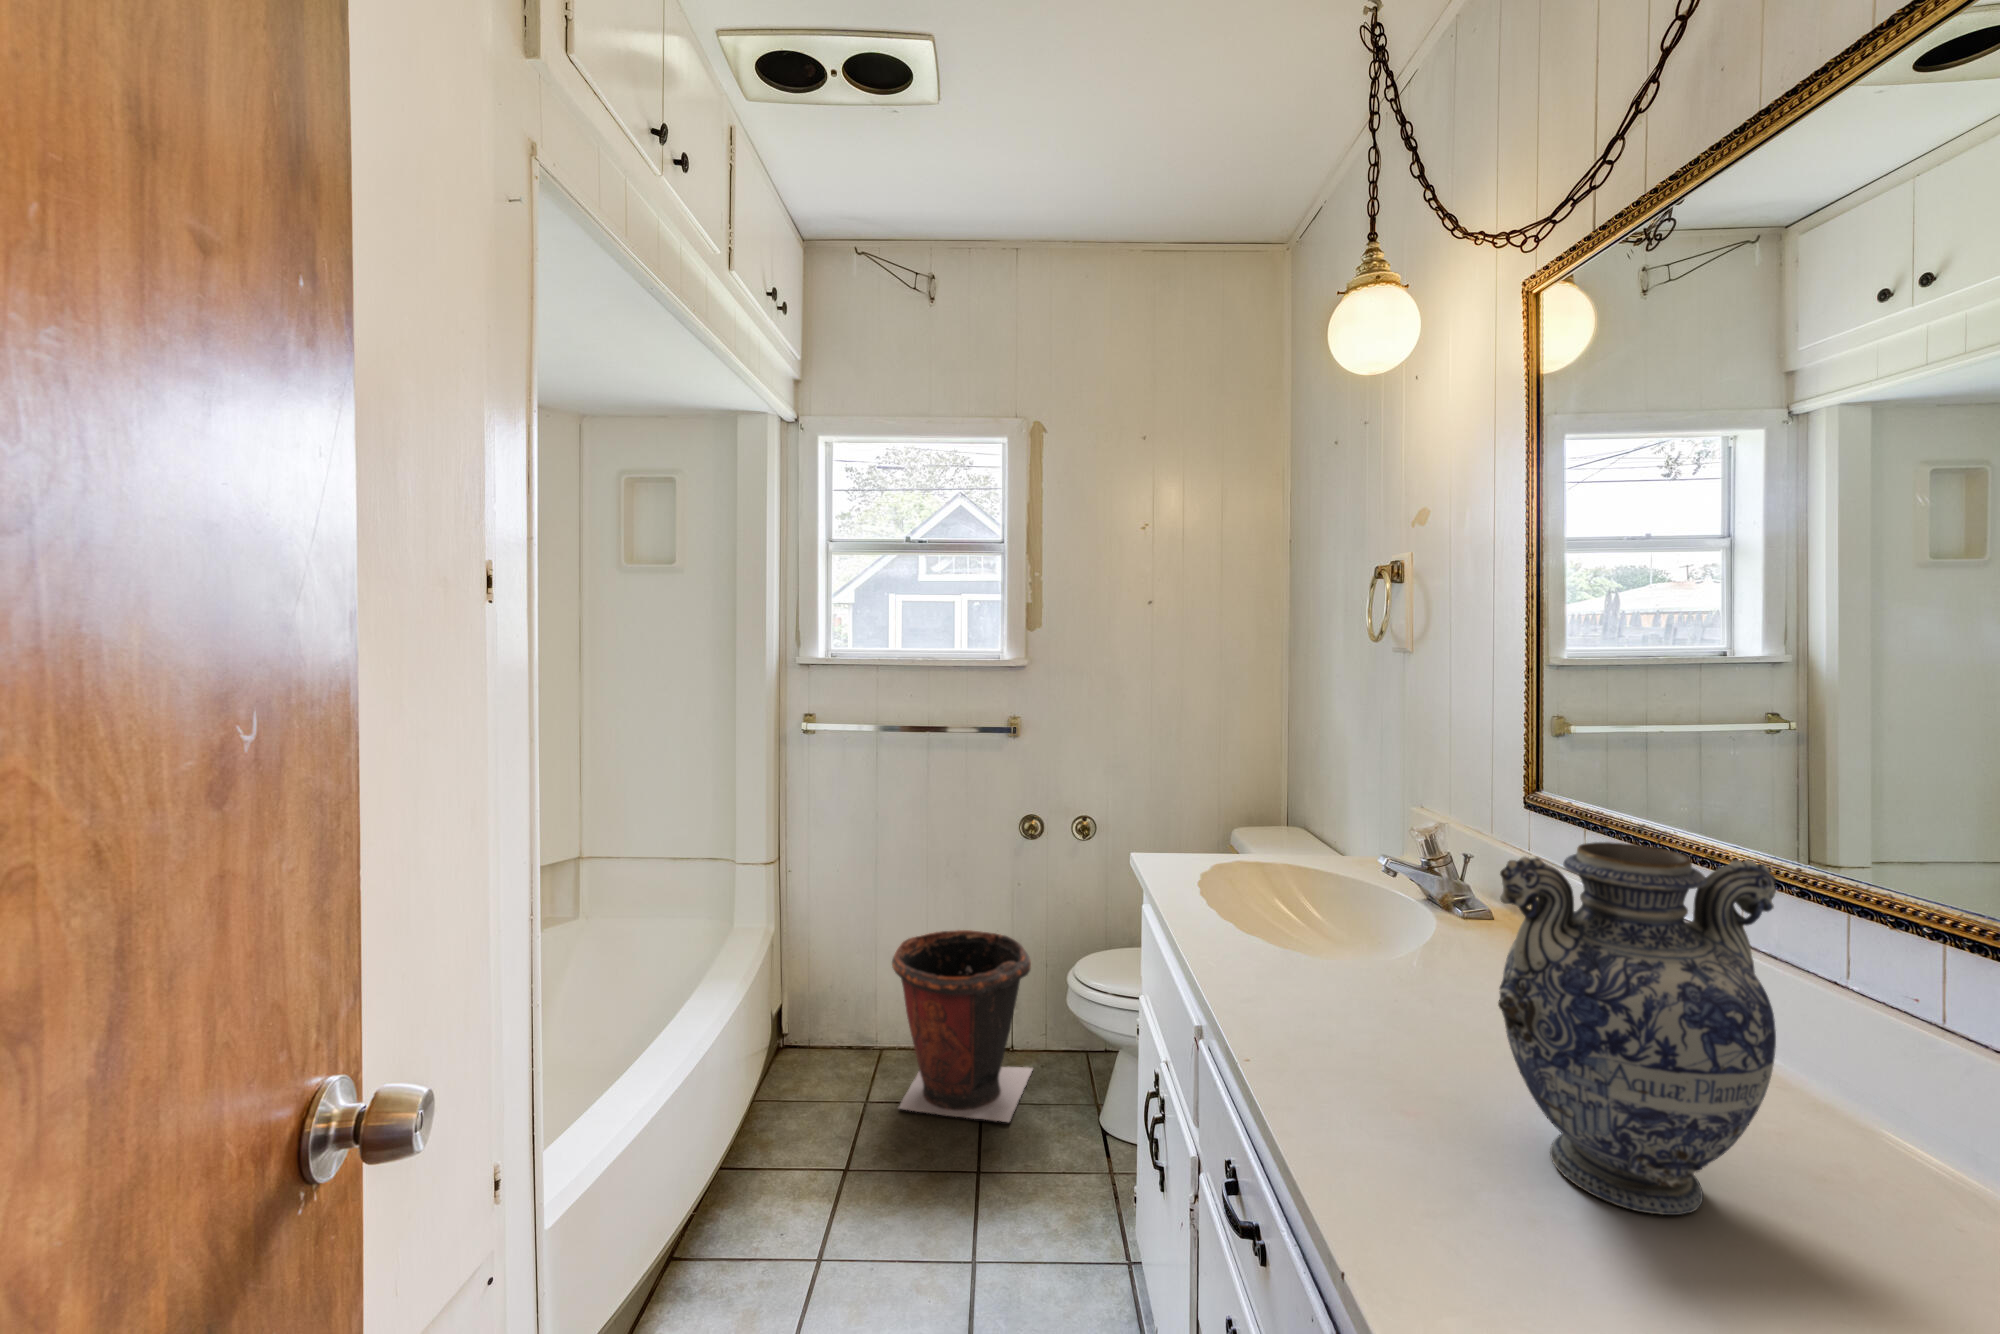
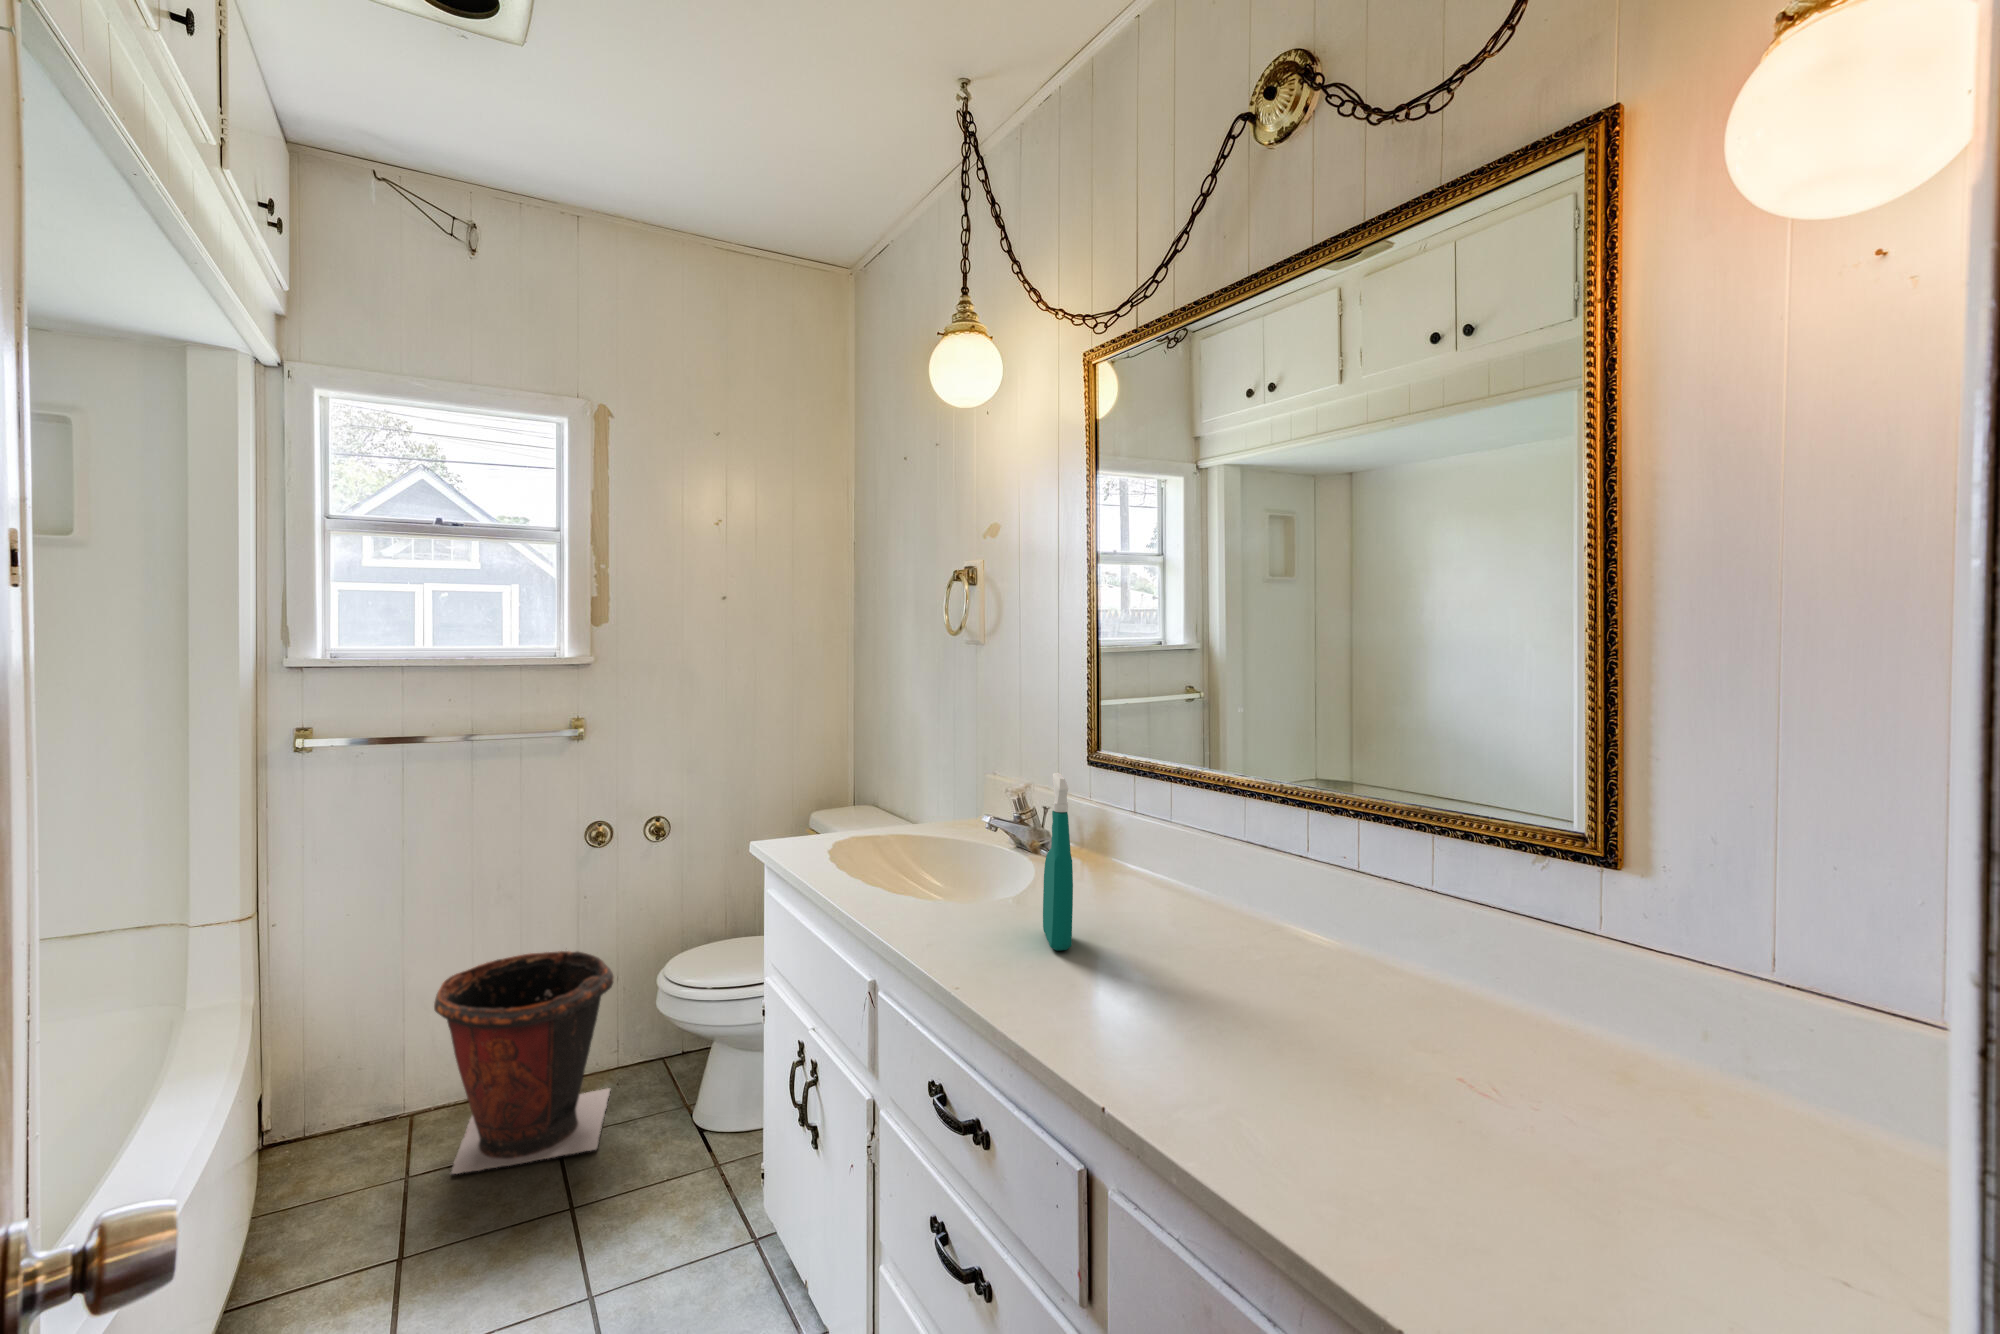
spray bottle: none [1390,815,1421,1044] -> present [1043,773,1073,950]
decorative vase: present [1498,842,1776,1215] -> none [1151,776,1304,1019]

